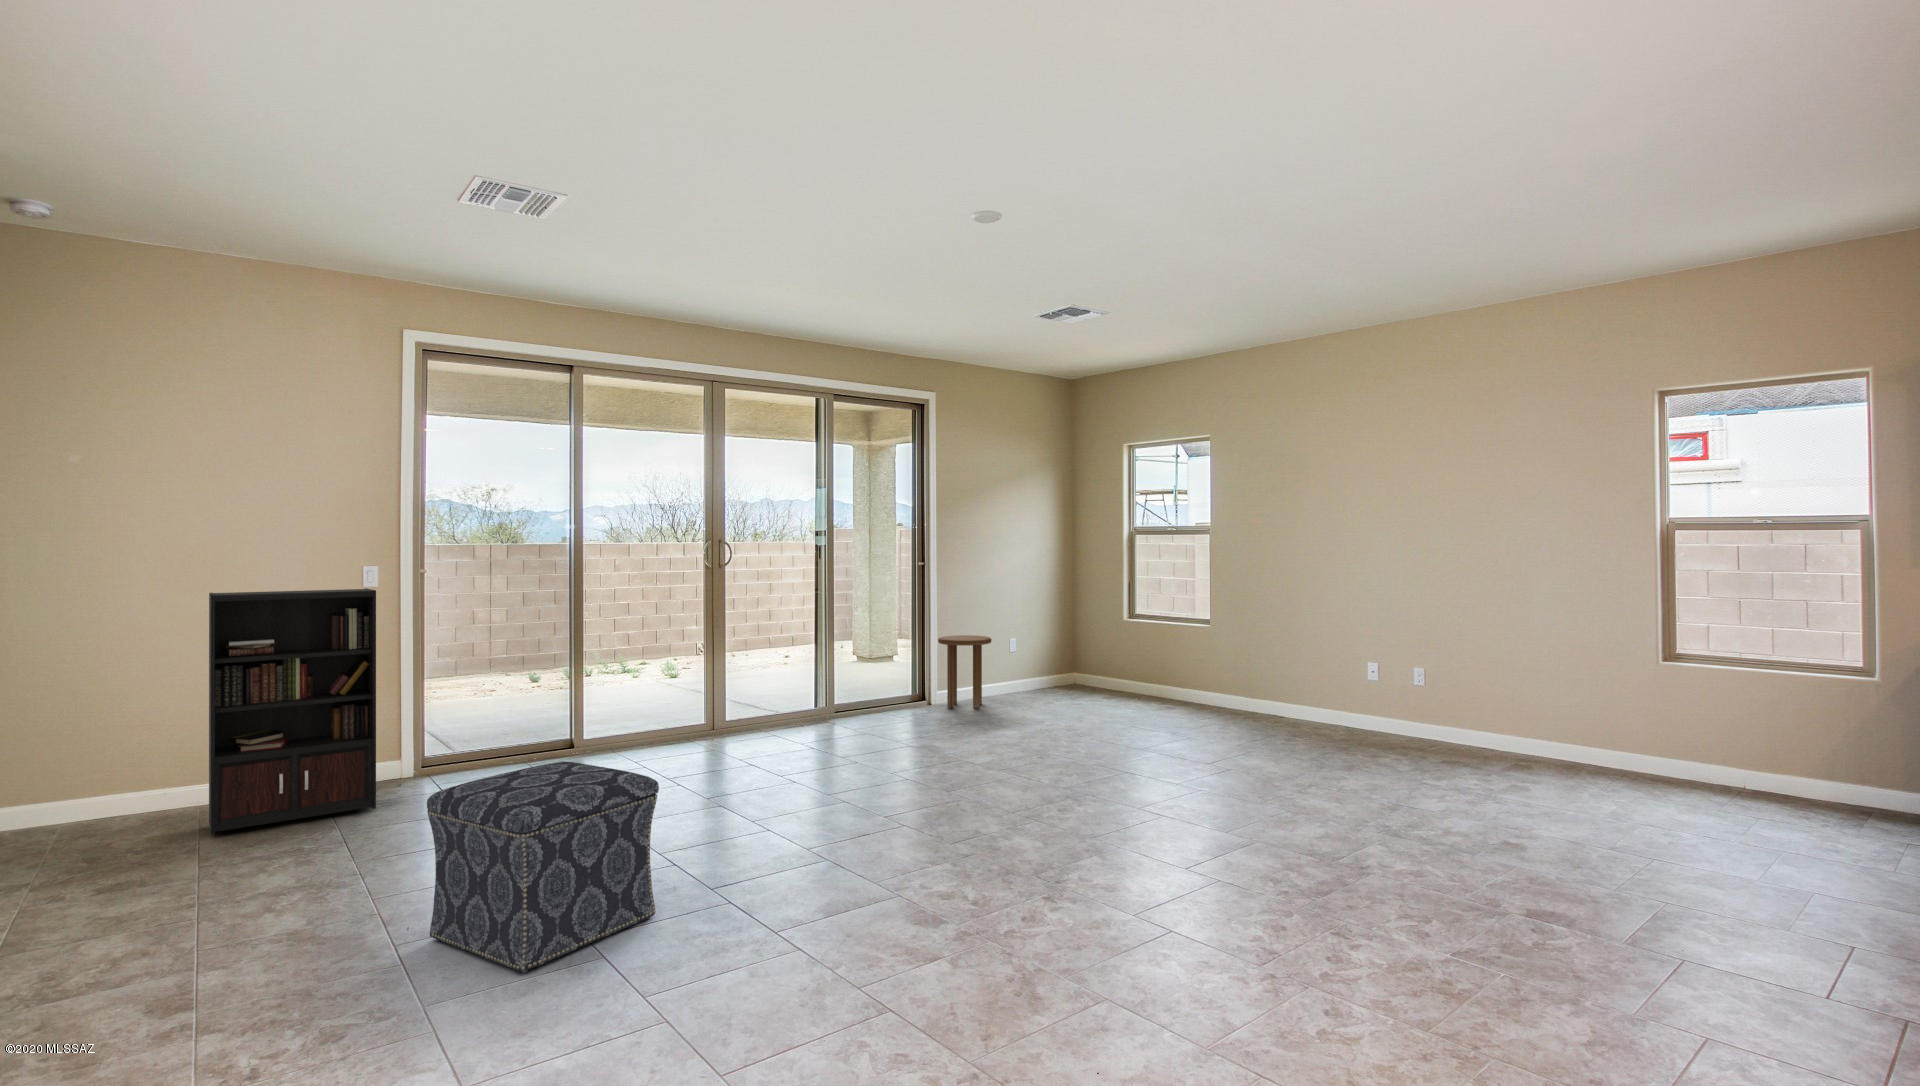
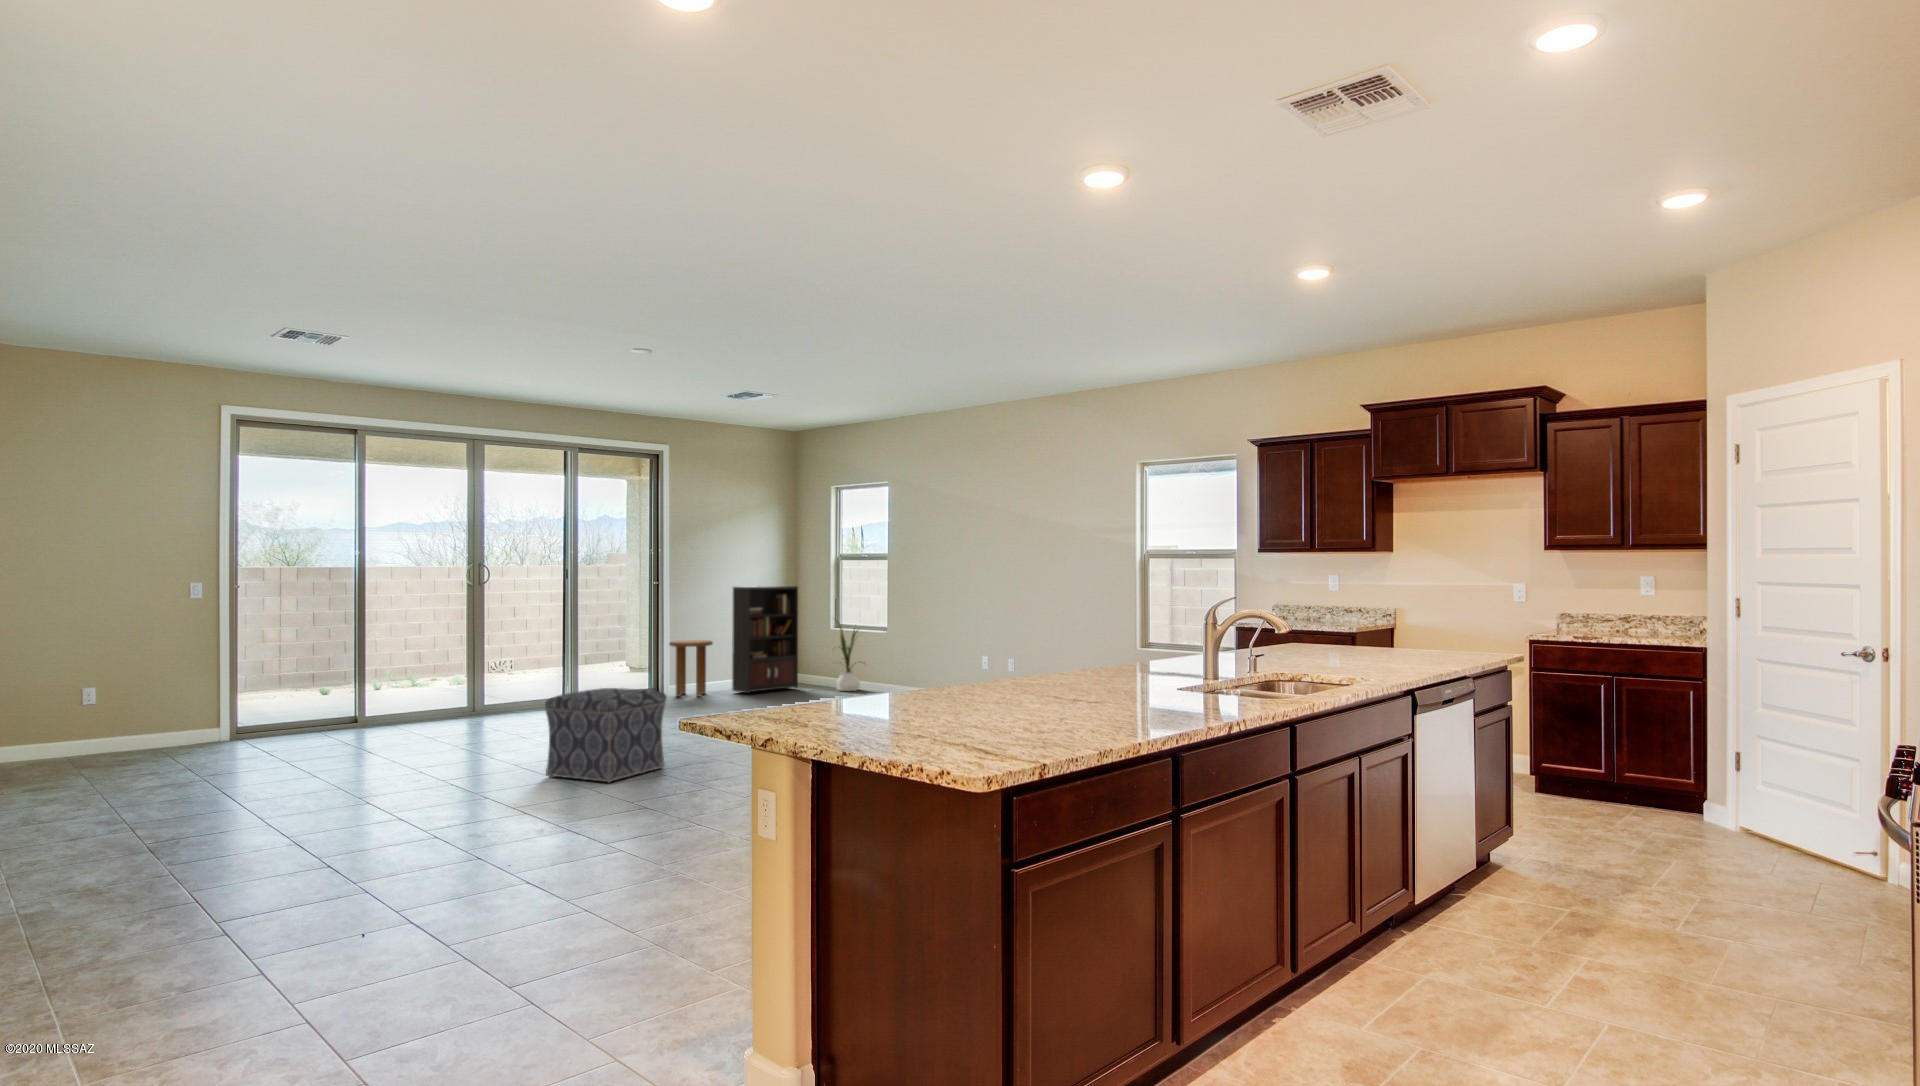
bookcase: present [209,589,401,835] -> present [732,586,798,693]
house plant: none [1129,607,1184,703] -> present [837,625,865,691]
ottoman: present [427,761,659,973] -> present [545,688,667,783]

